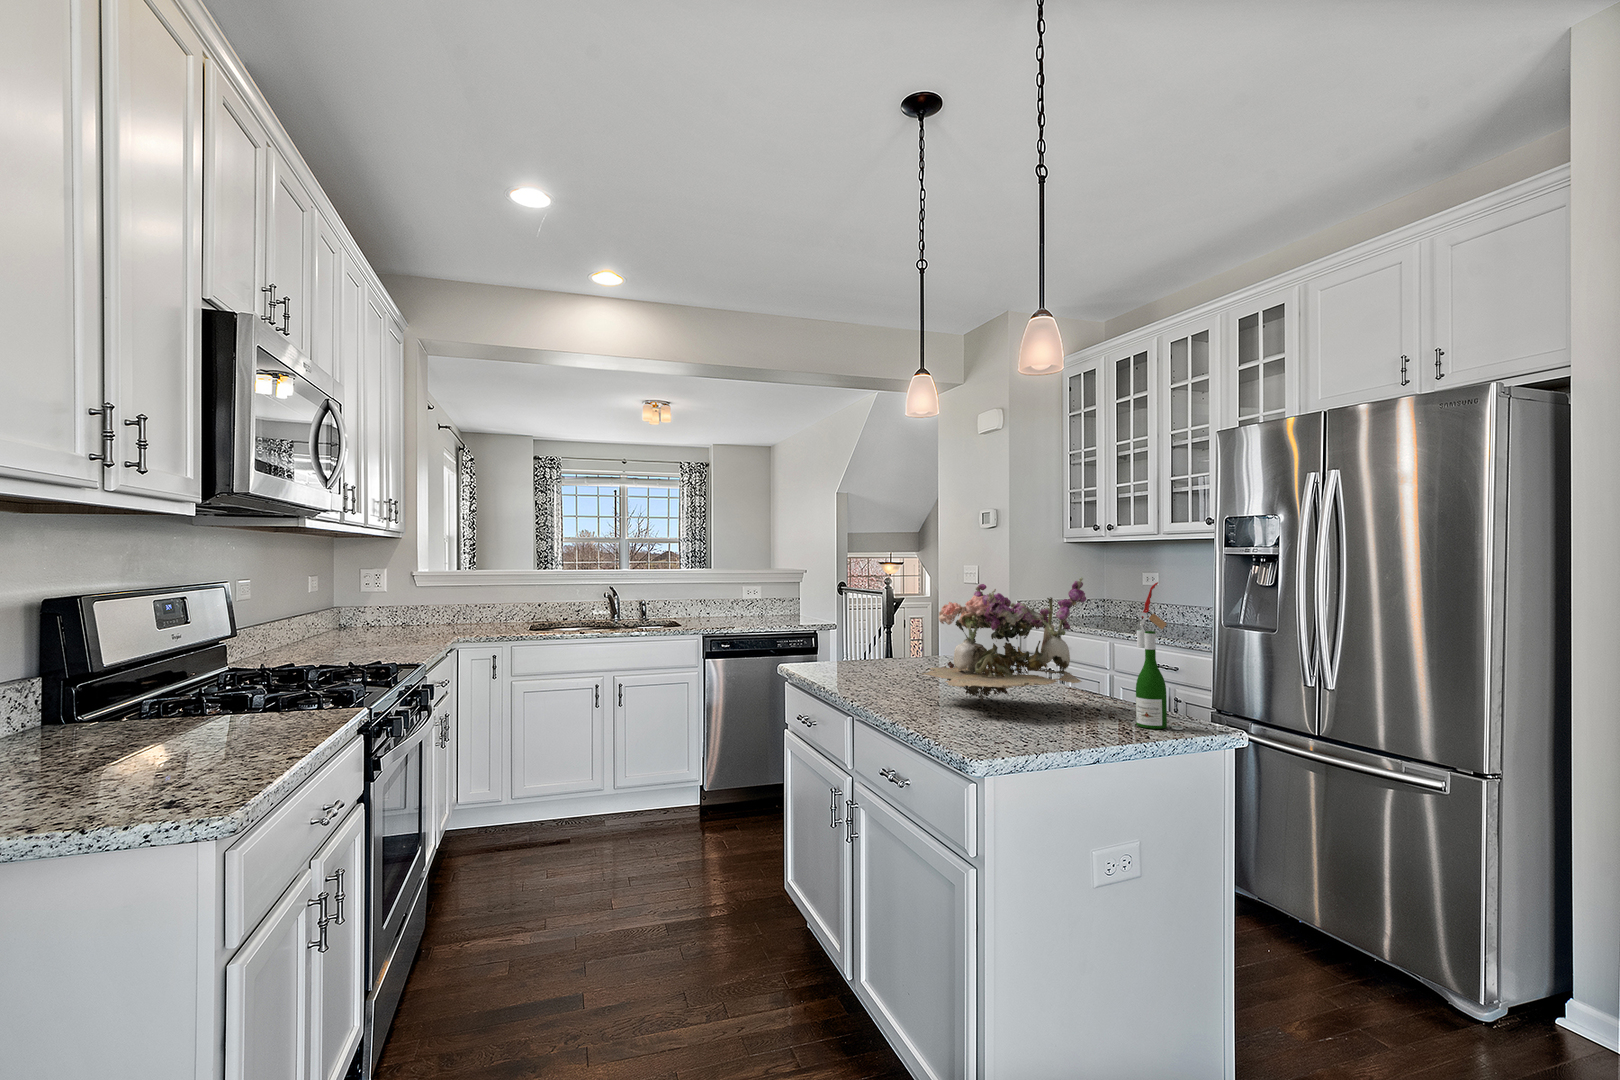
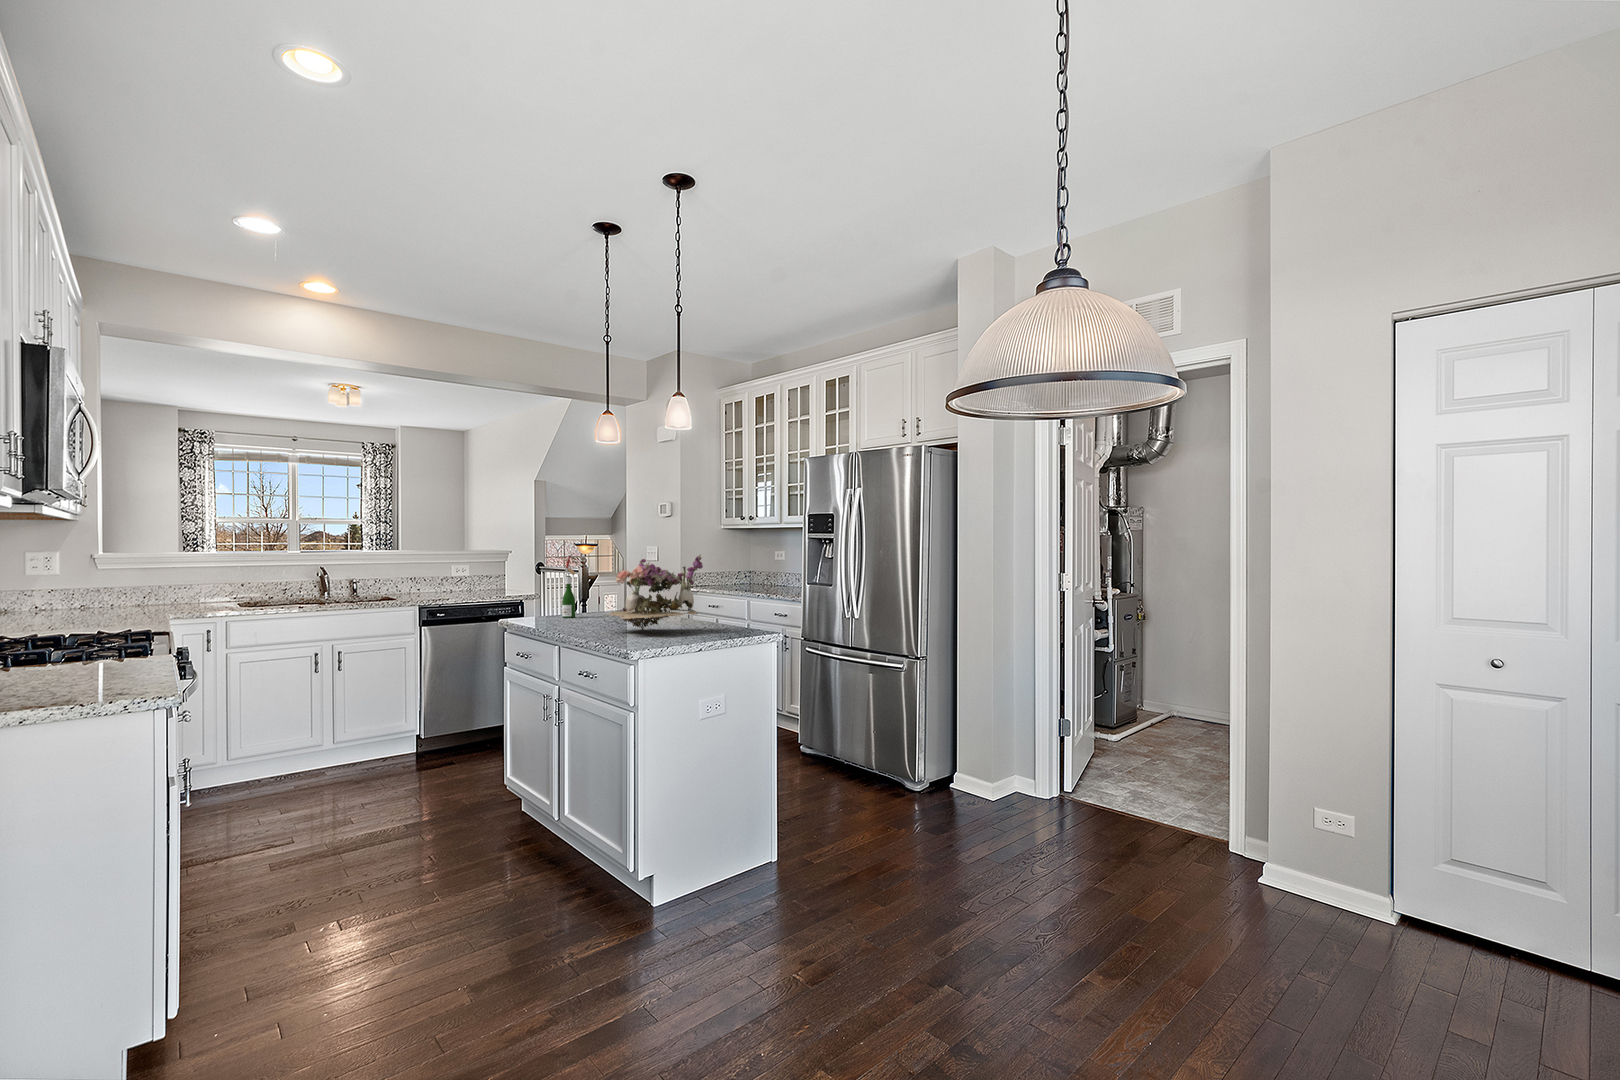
wine bottle: present [1136,582,1183,730] -> present [562,555,580,618]

